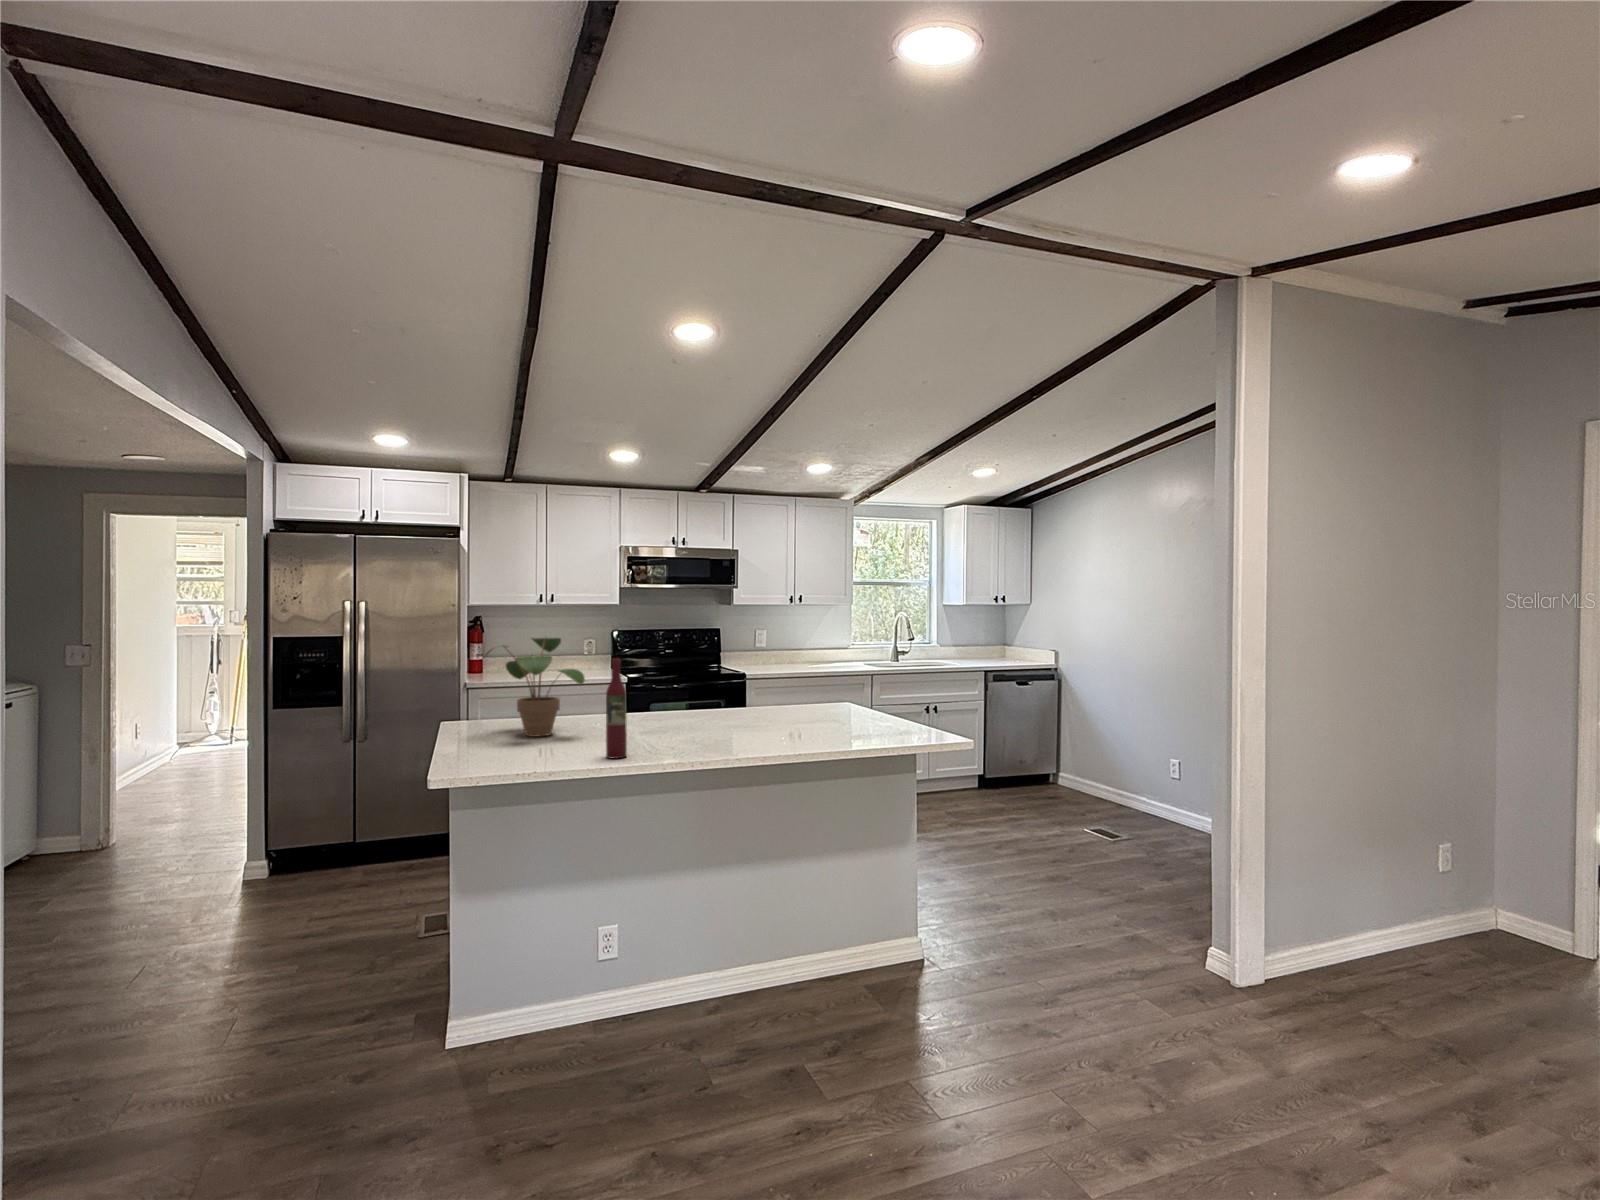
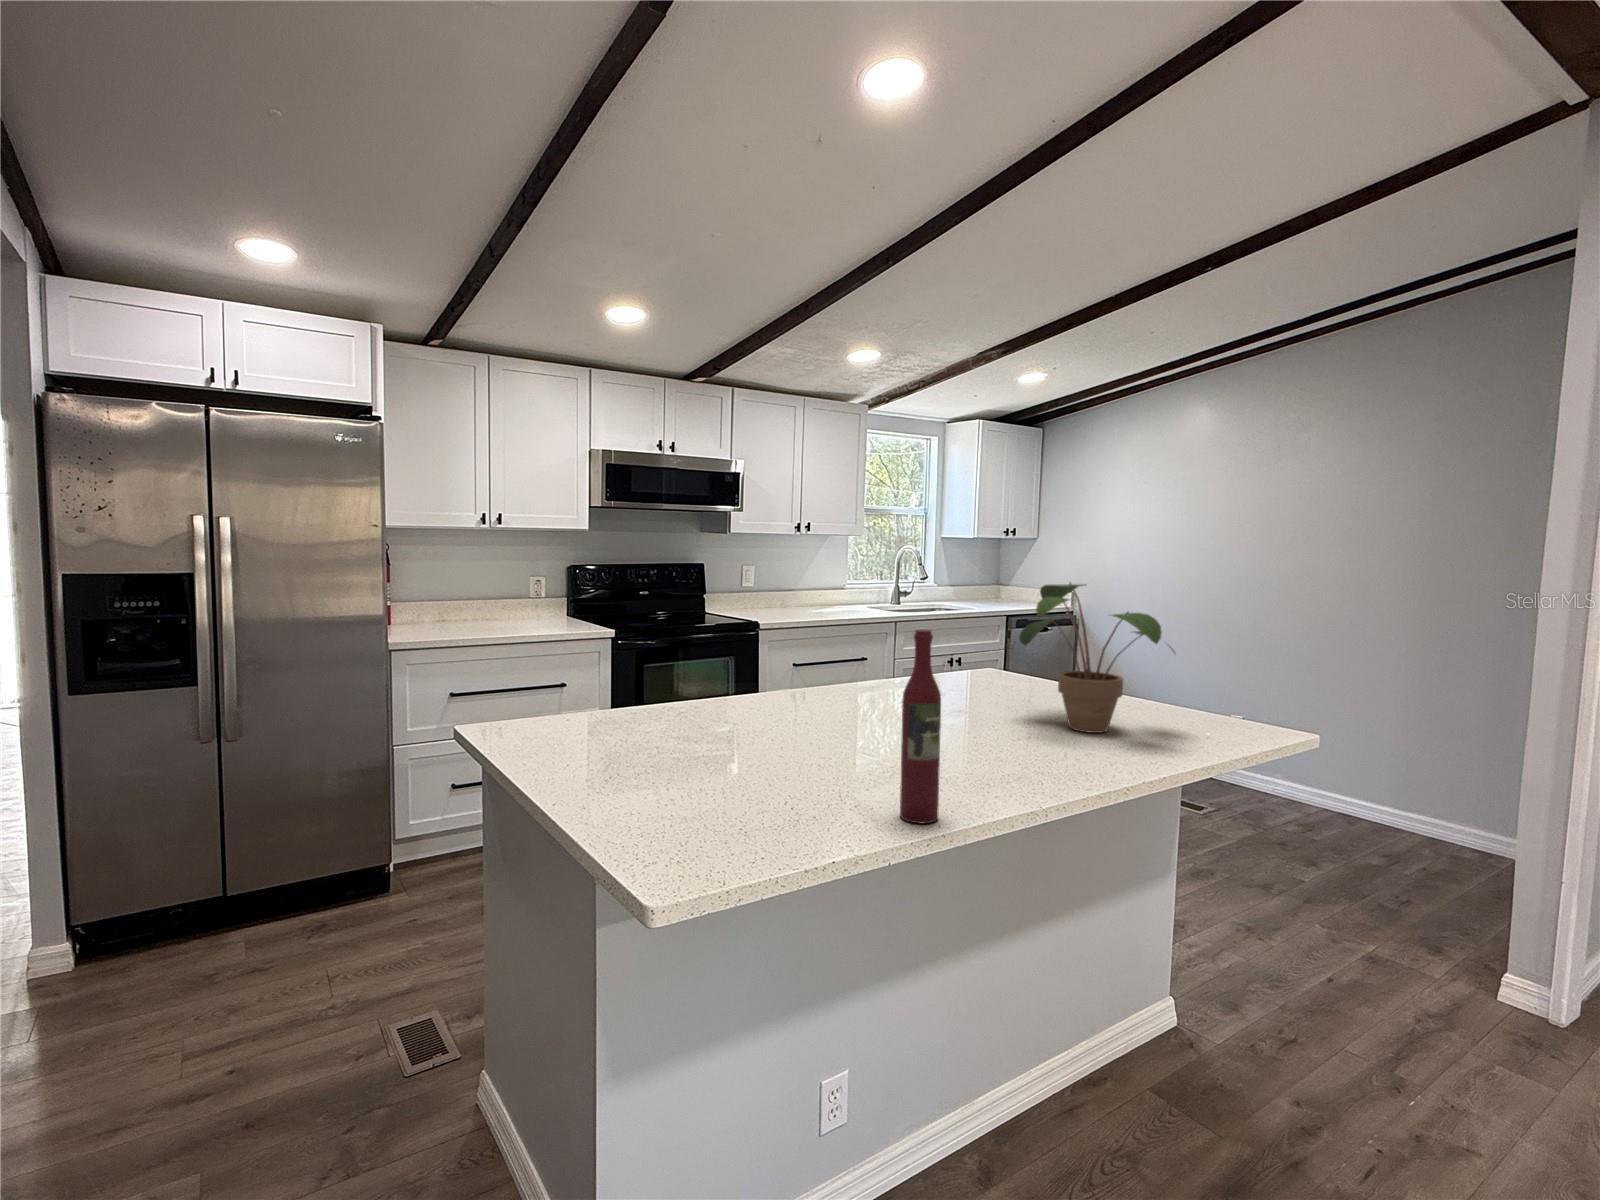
potted plant: present [486,637,585,737] -> present [1019,583,1174,733]

